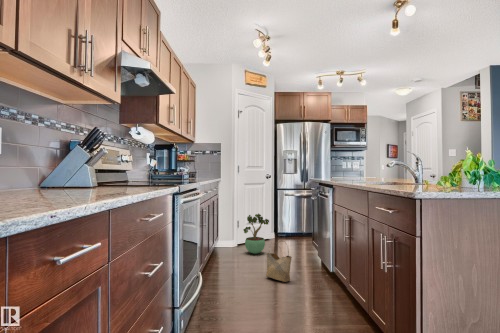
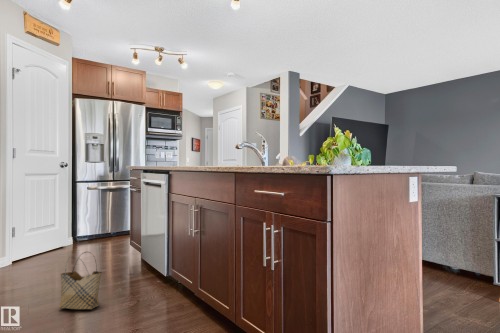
potted plant: present [244,214,269,254] -> none [18,216,63,274]

